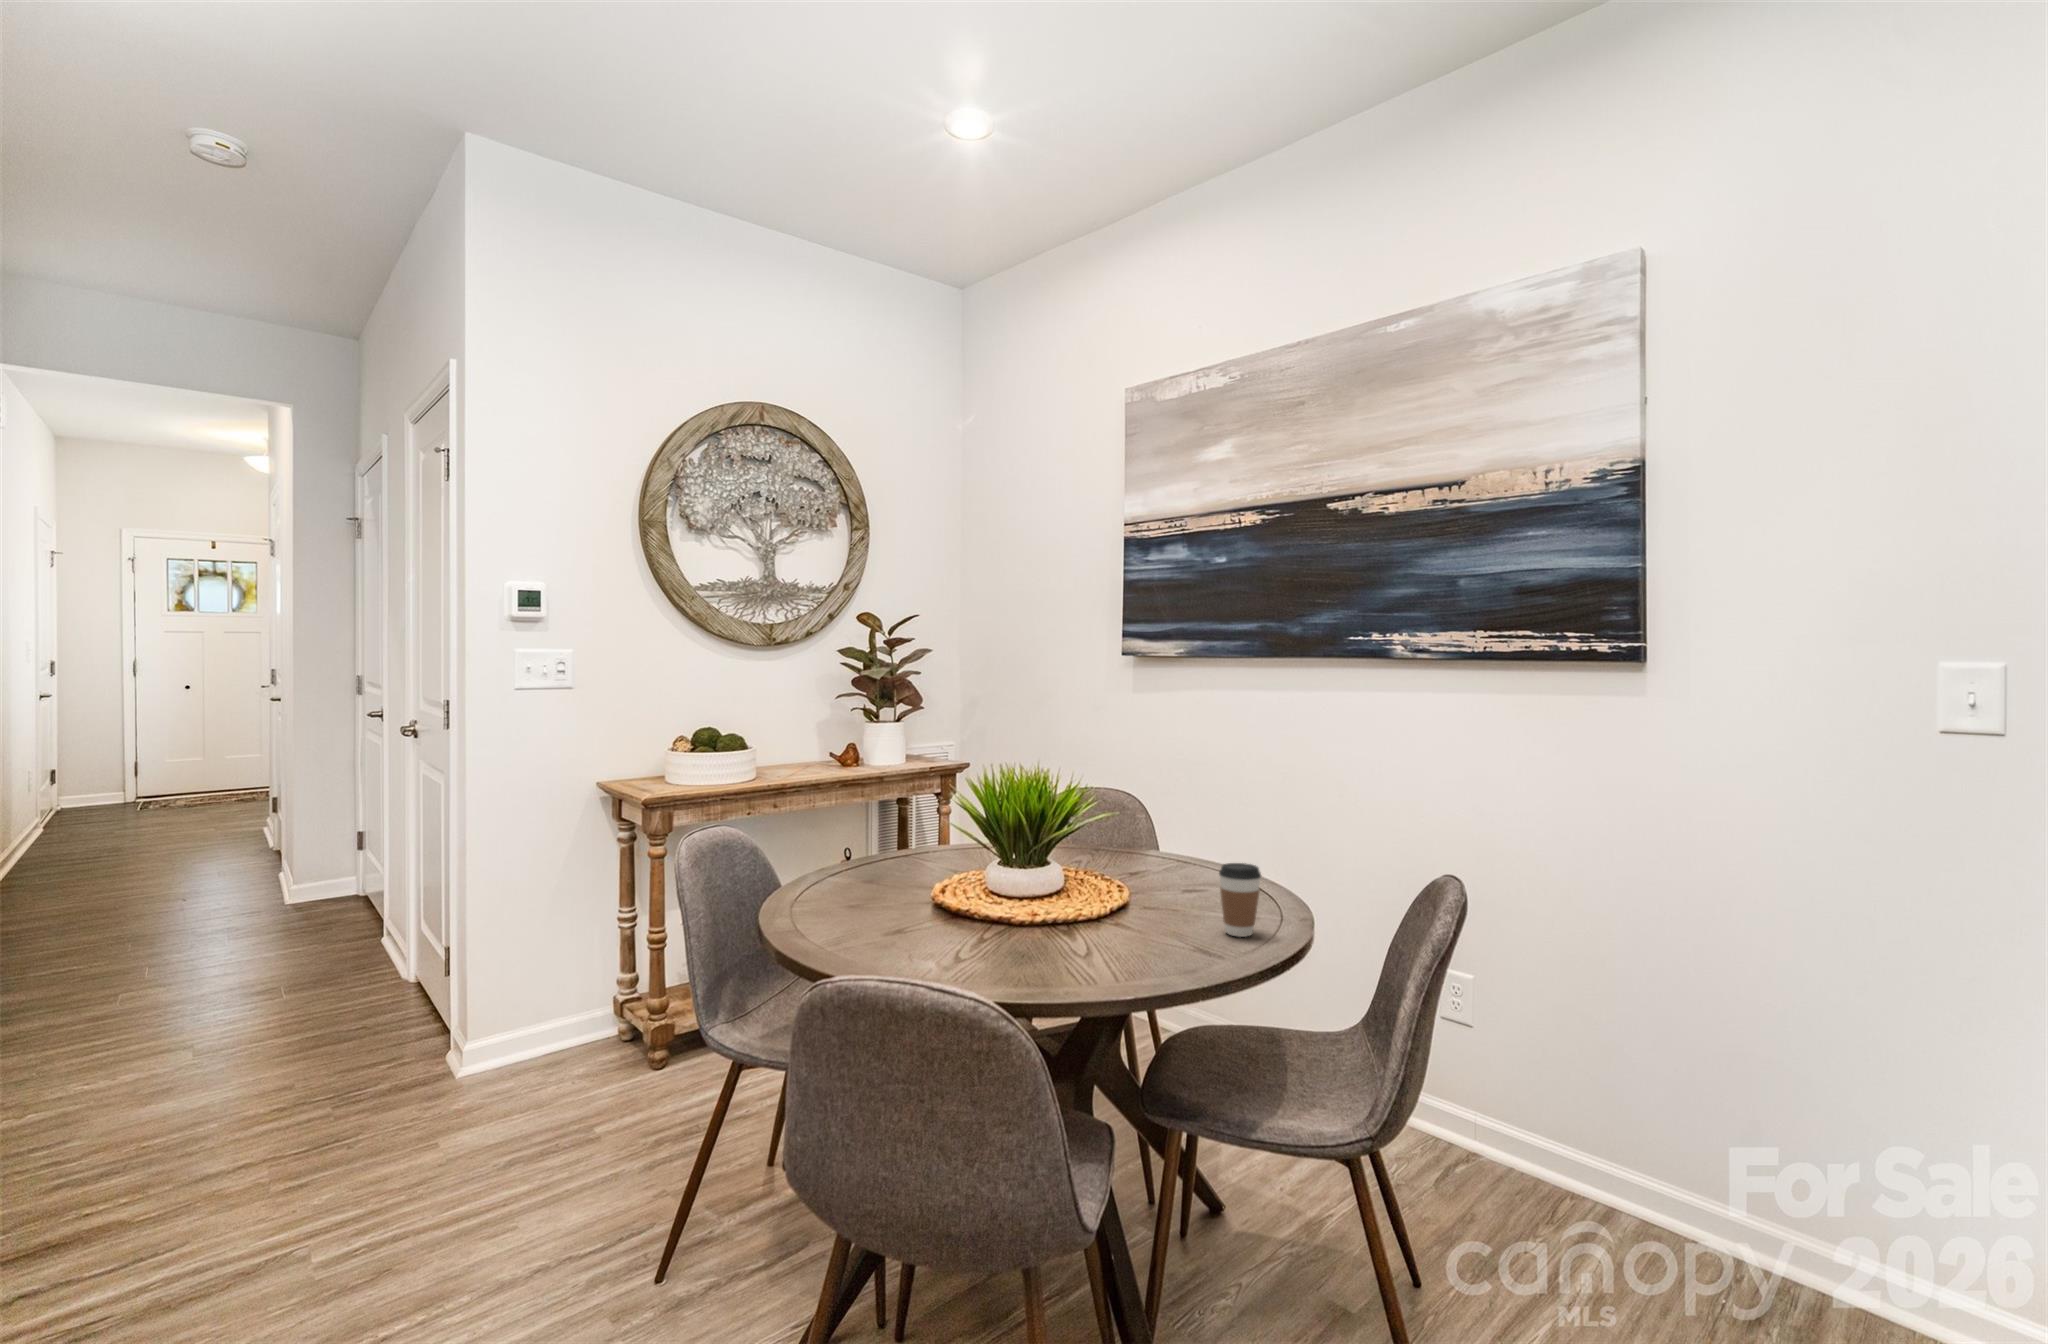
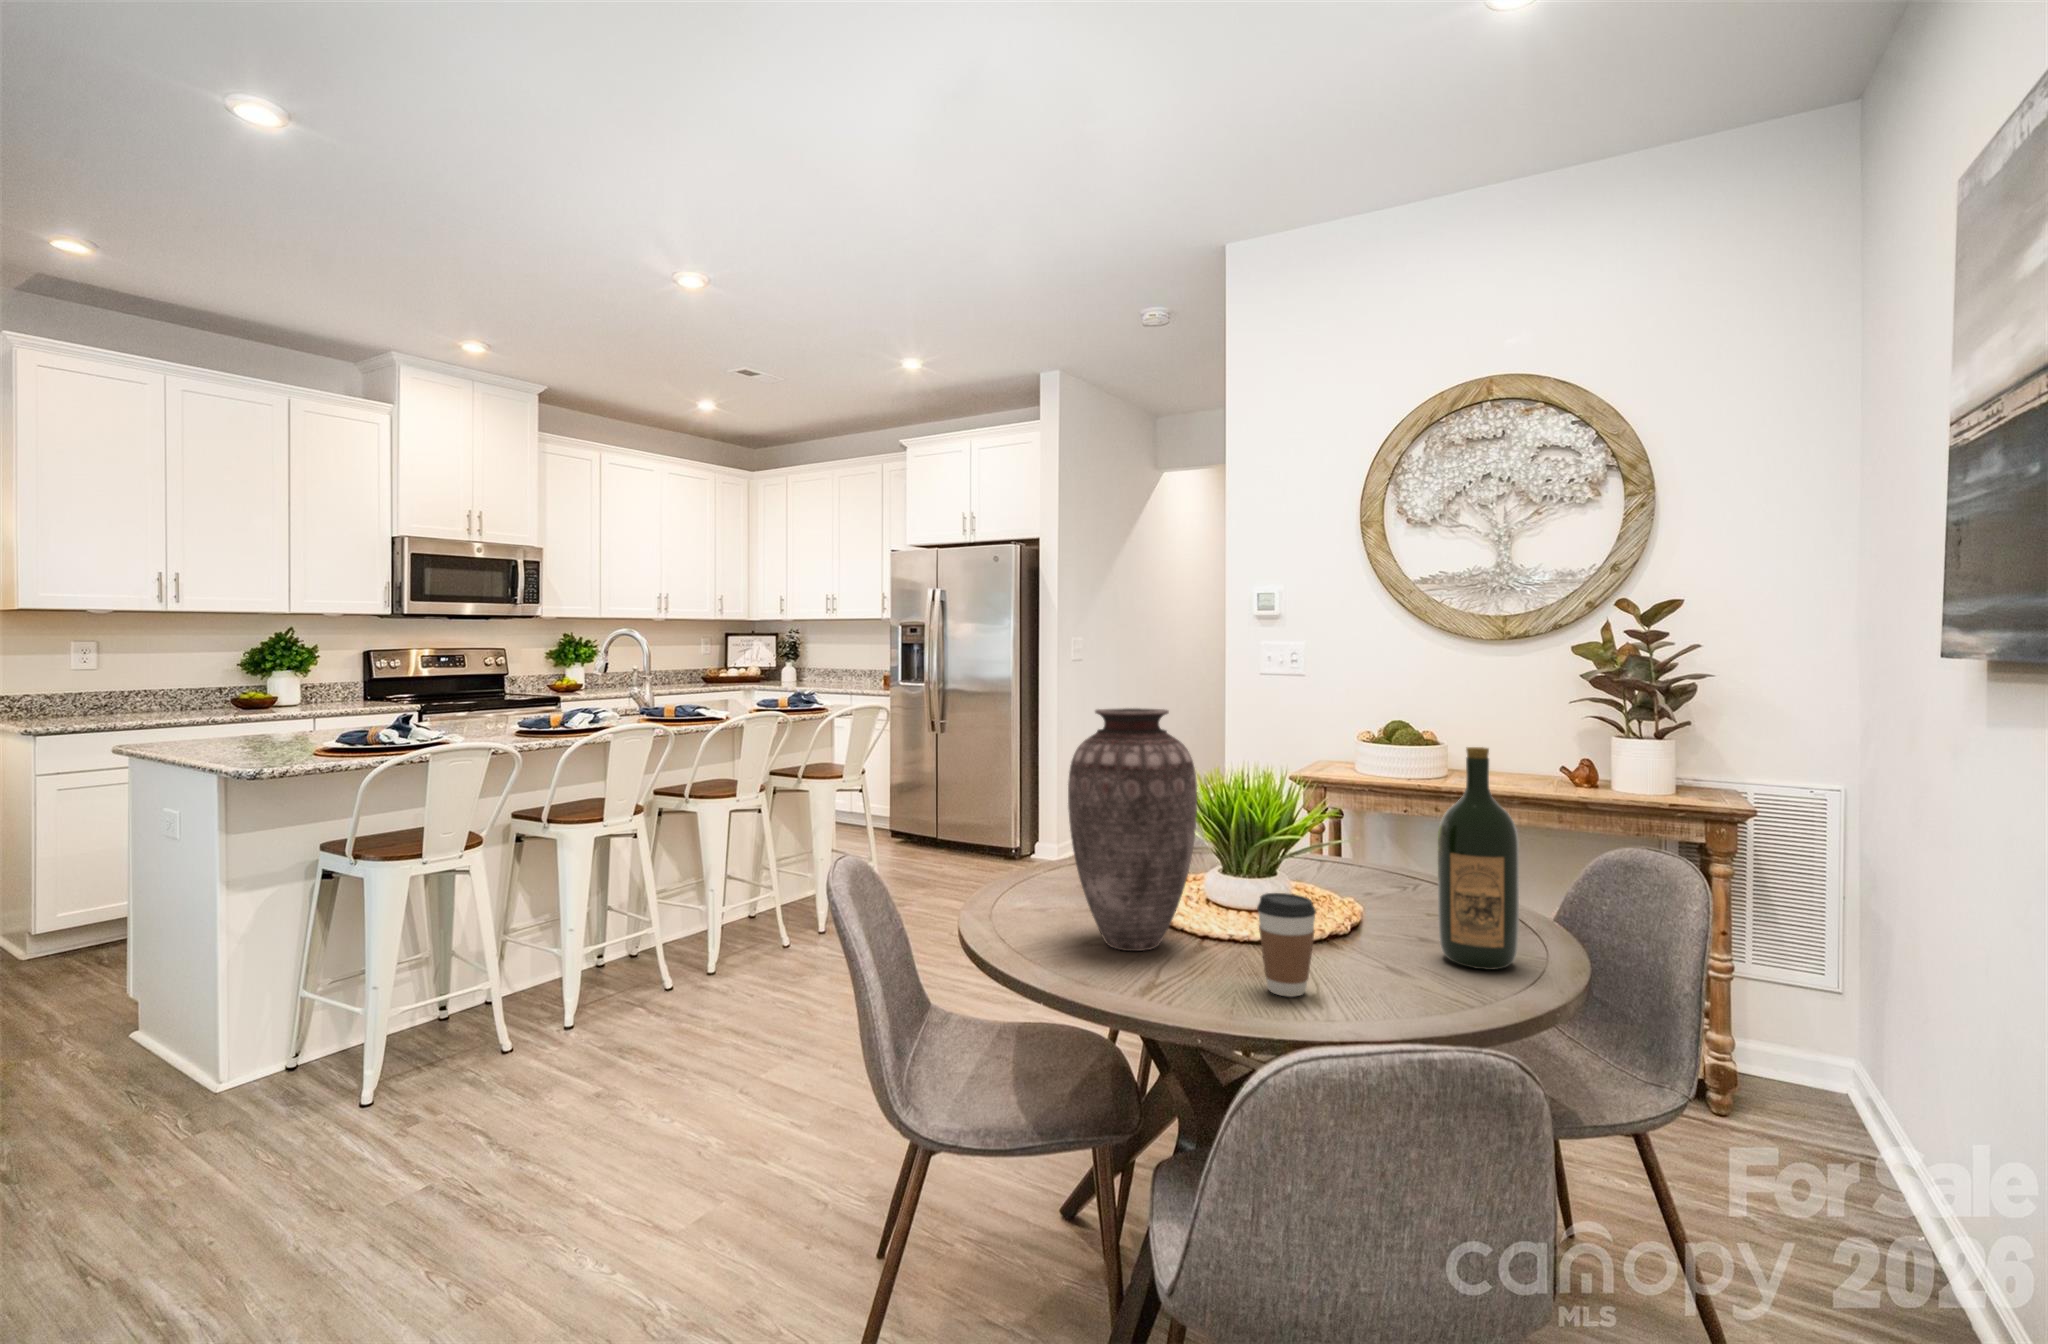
vase: none [1039,734,1154,957] -> present [1068,708,1197,951]
wine bottle: none [1173,744,1223,892] -> present [1438,747,1519,970]

